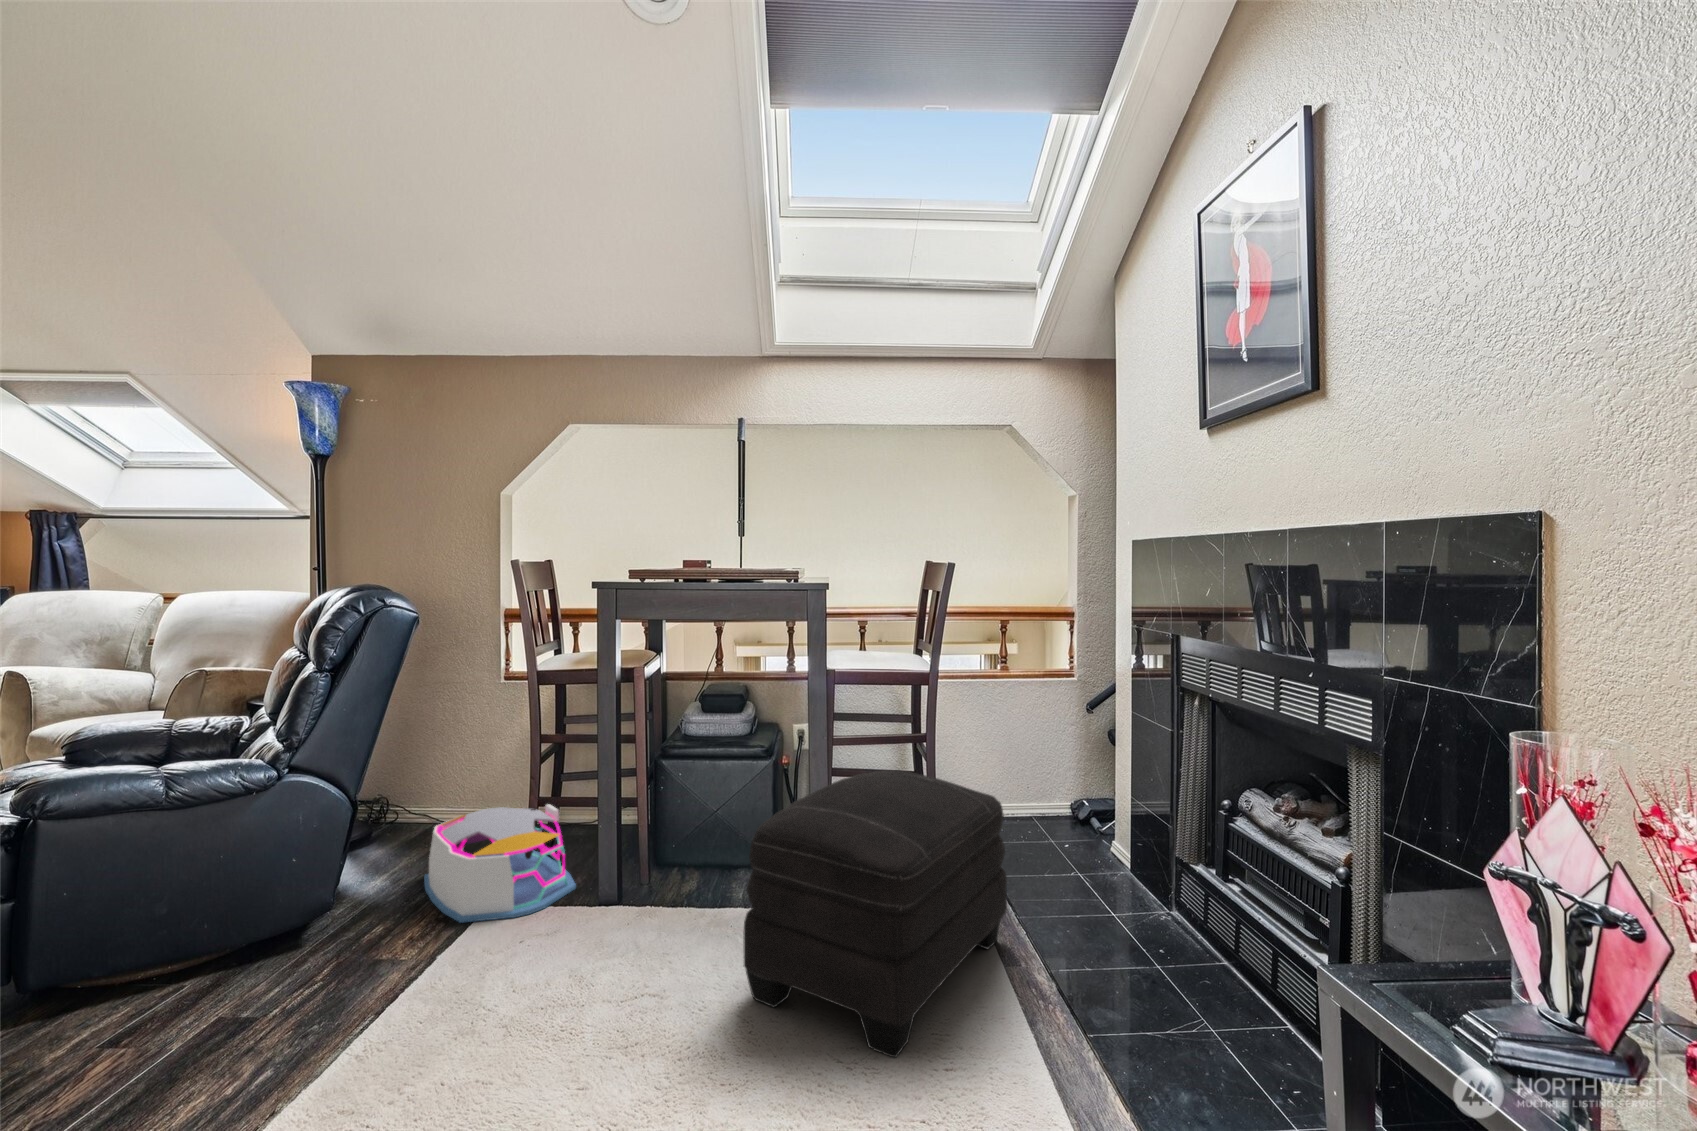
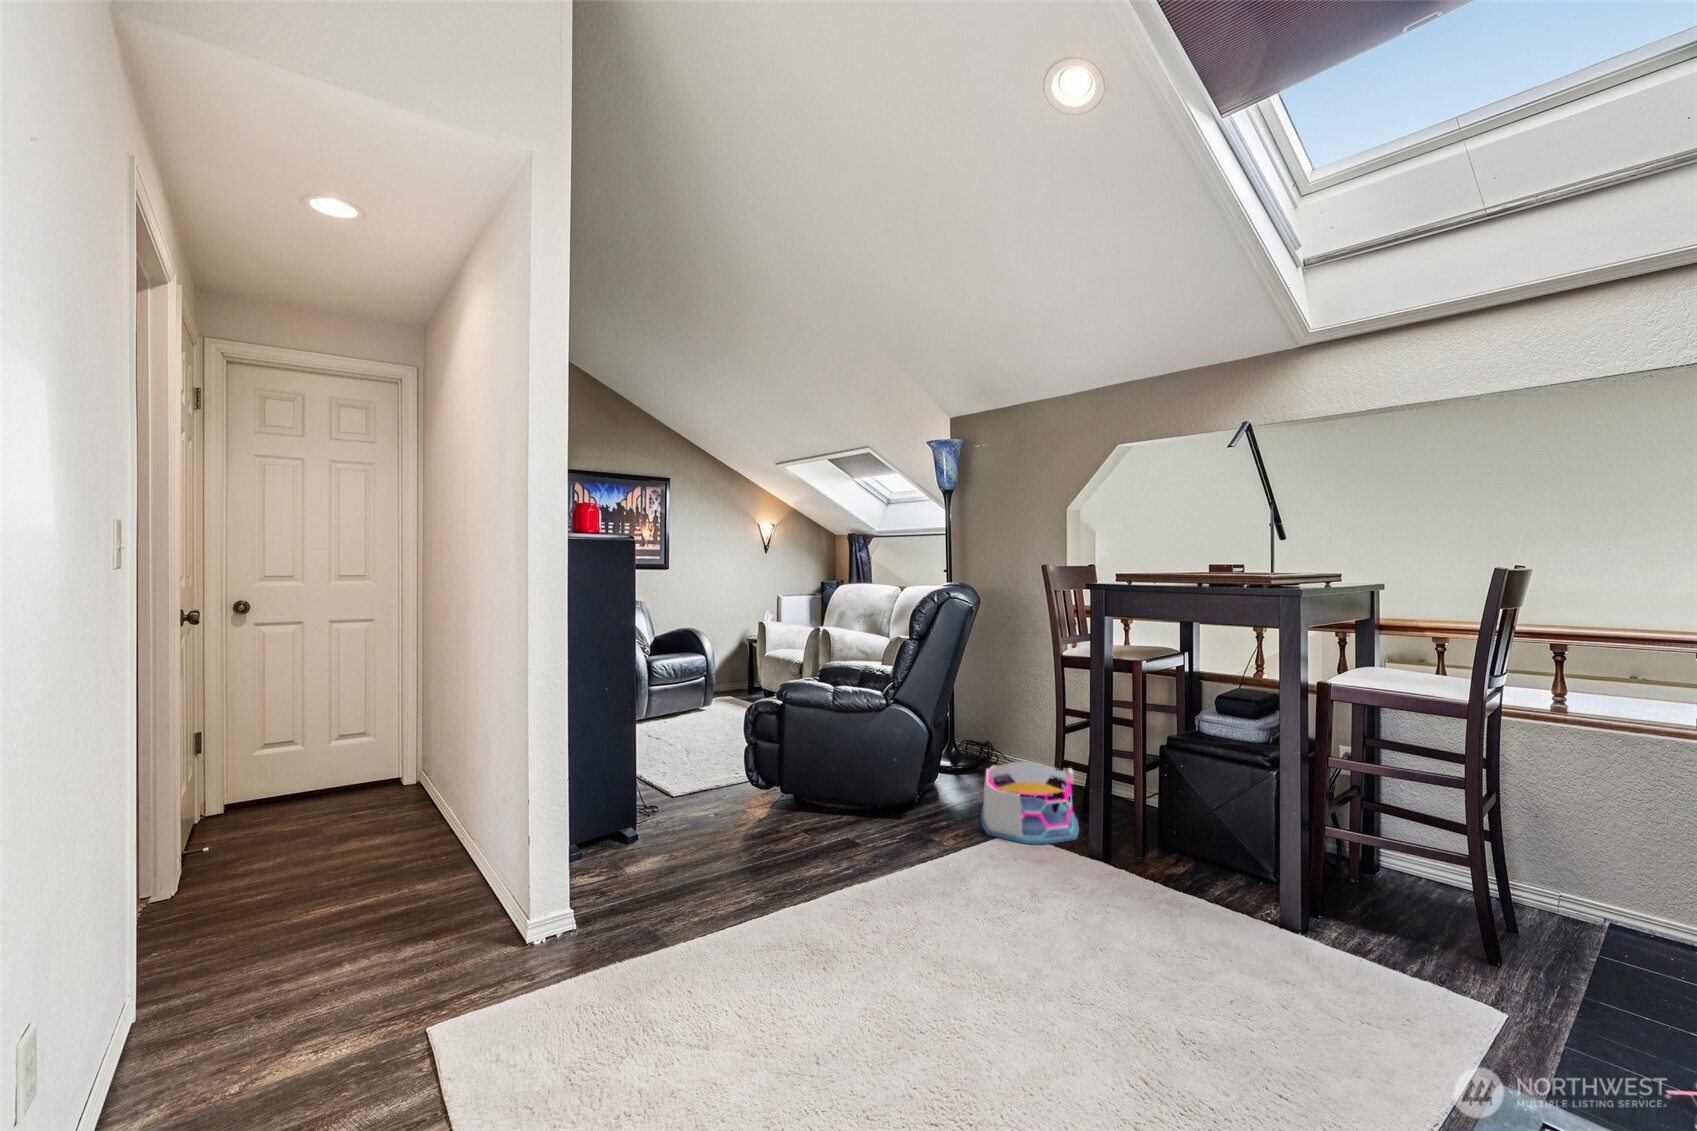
ottoman: present [744,770,1007,1057] -> none [1132,787,1478,1041]

